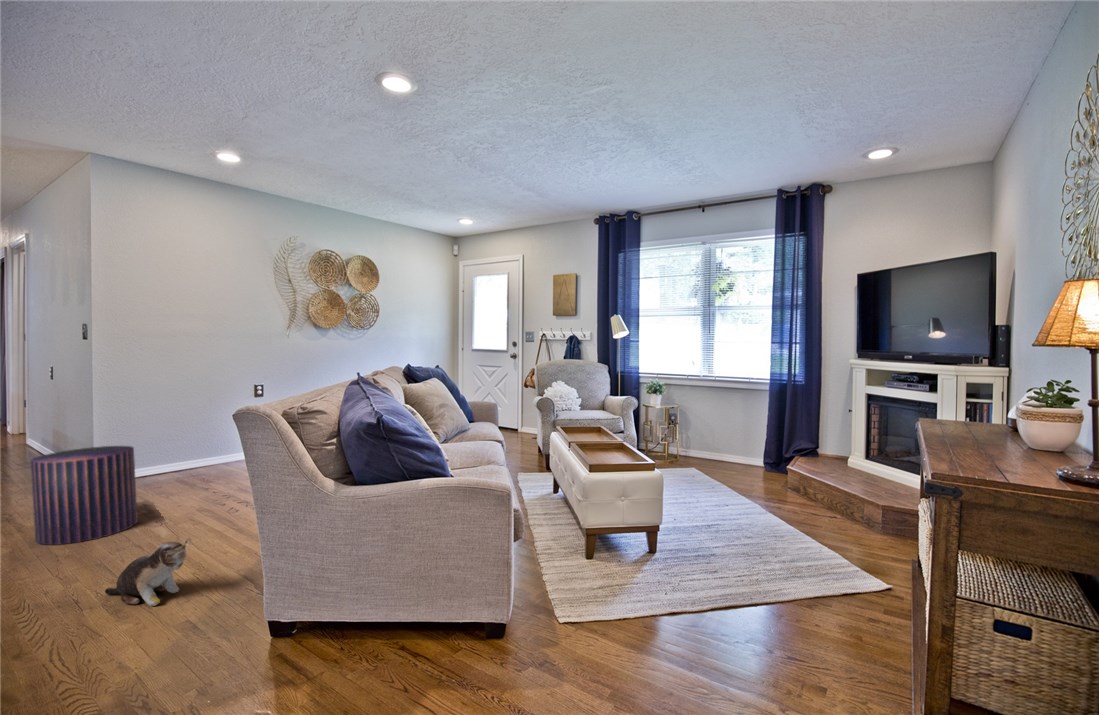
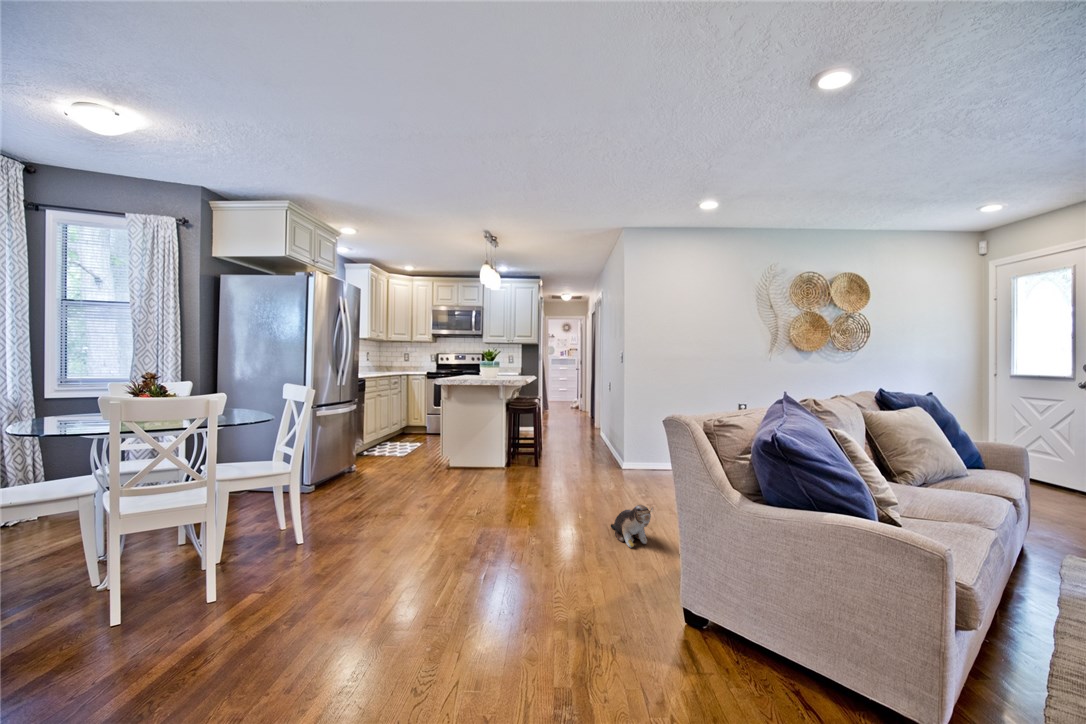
pouf: present [31,446,138,545] -> none [597,427,648,488]

